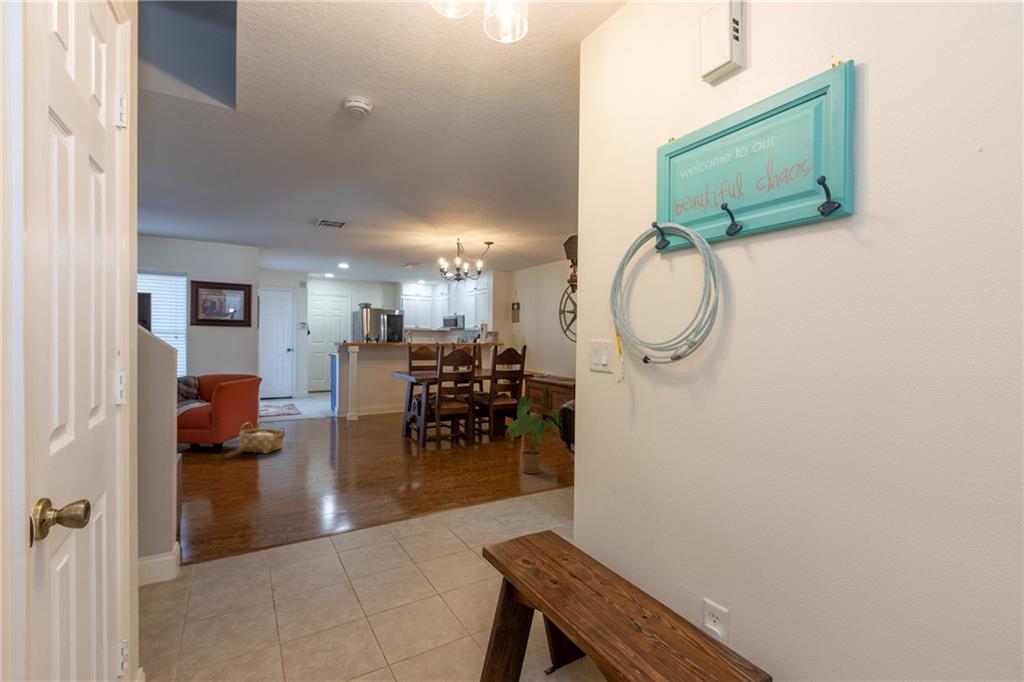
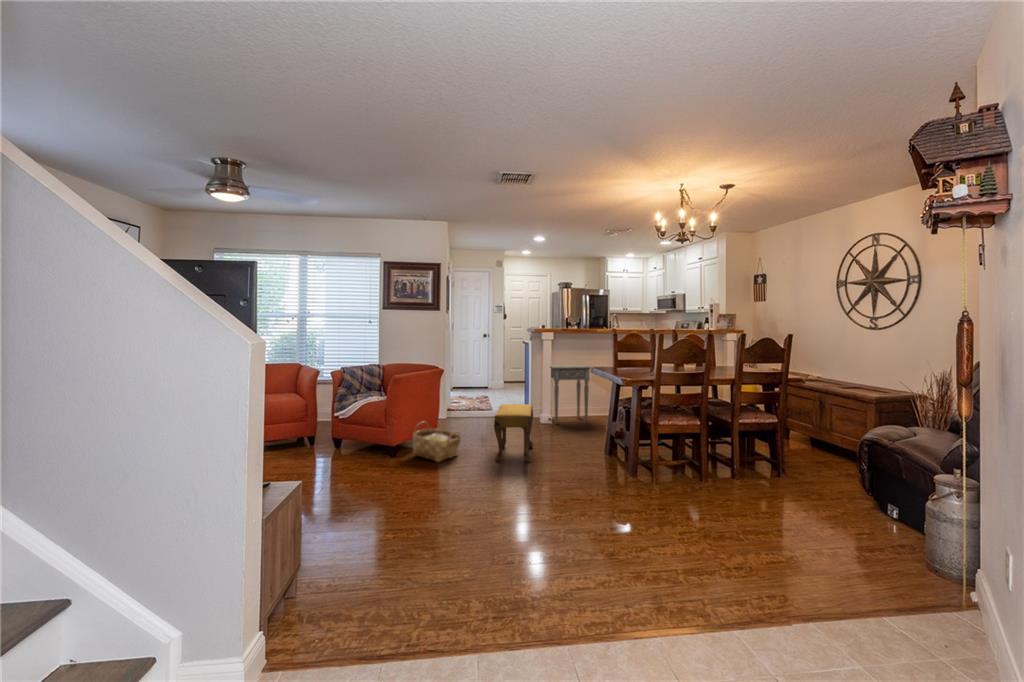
side table: none [353,372,393,421] -> present [549,364,592,424]
house plant: present [508,396,567,474] -> none [787,431,979,586]
footstool: none [316,403,347,448] -> present [494,404,533,462]

